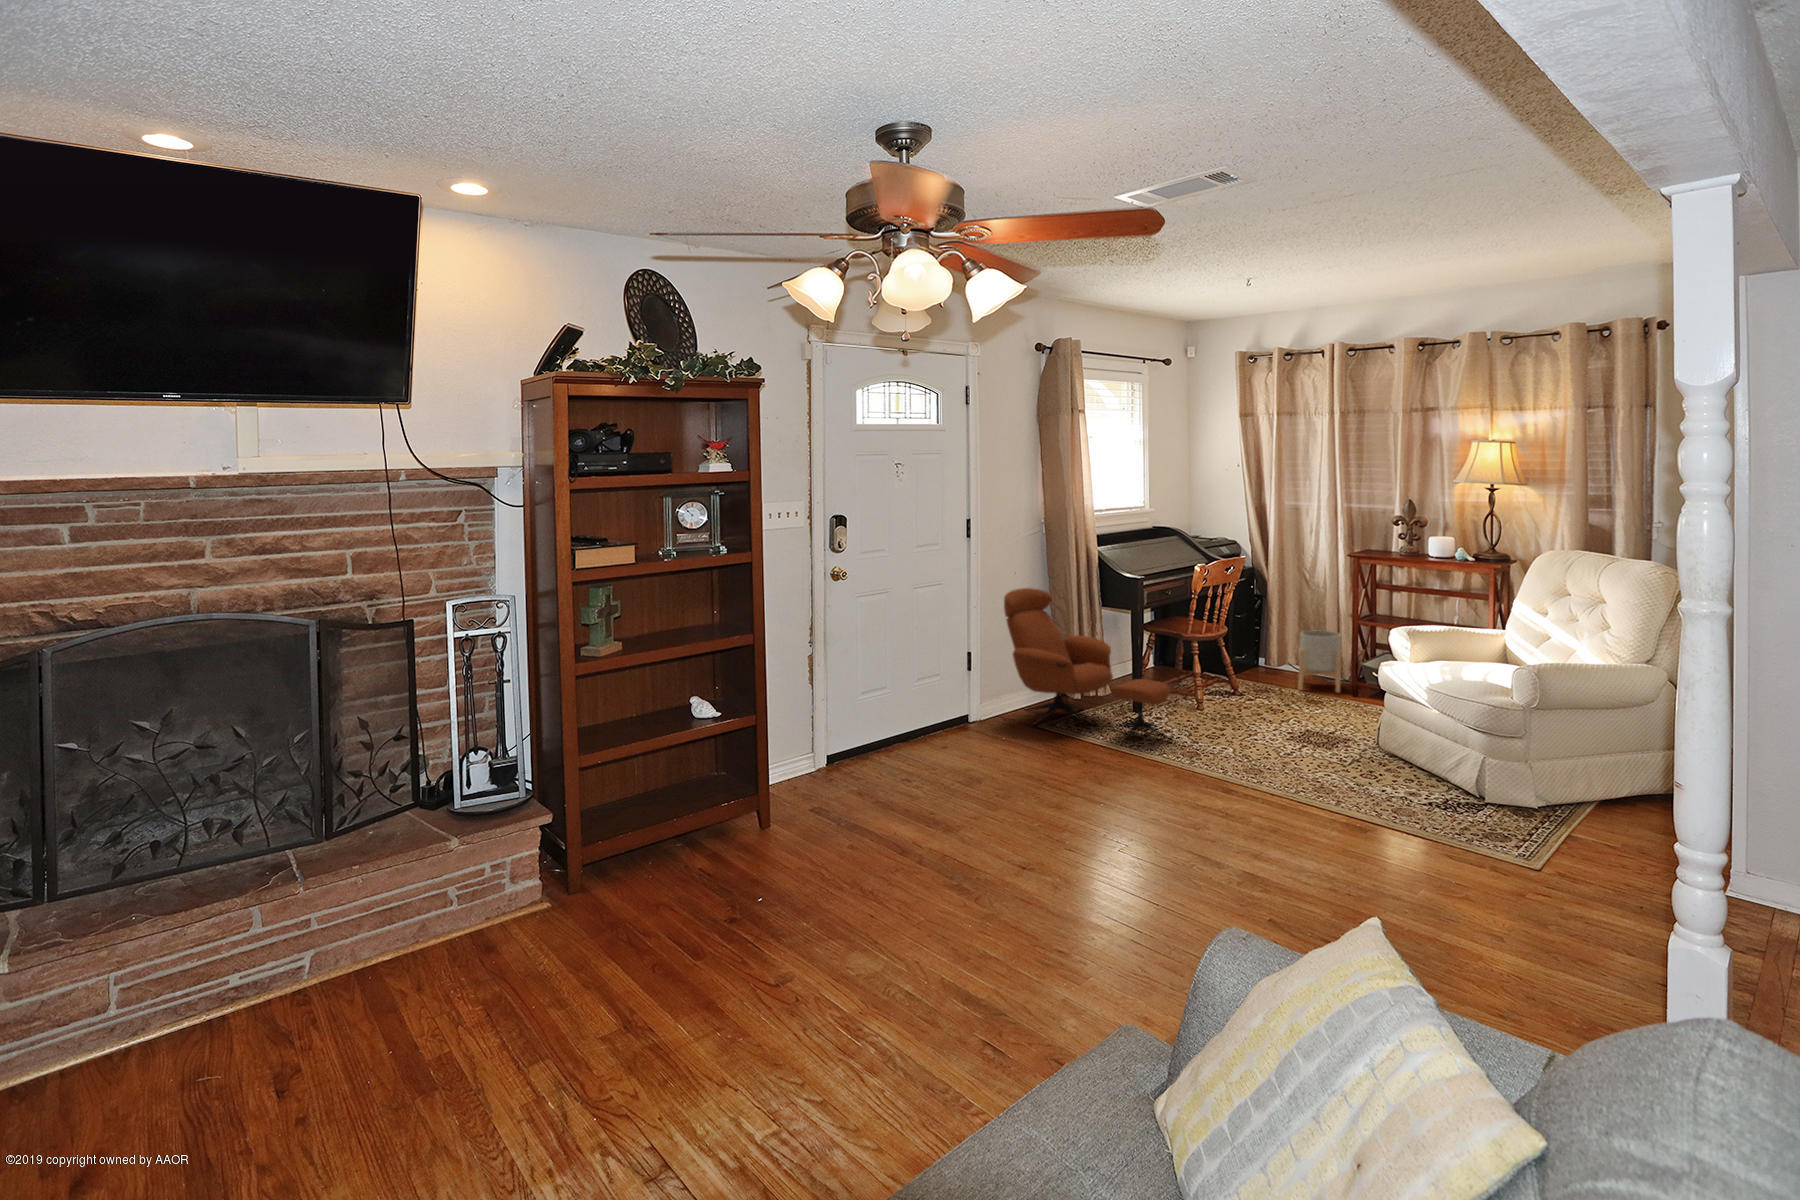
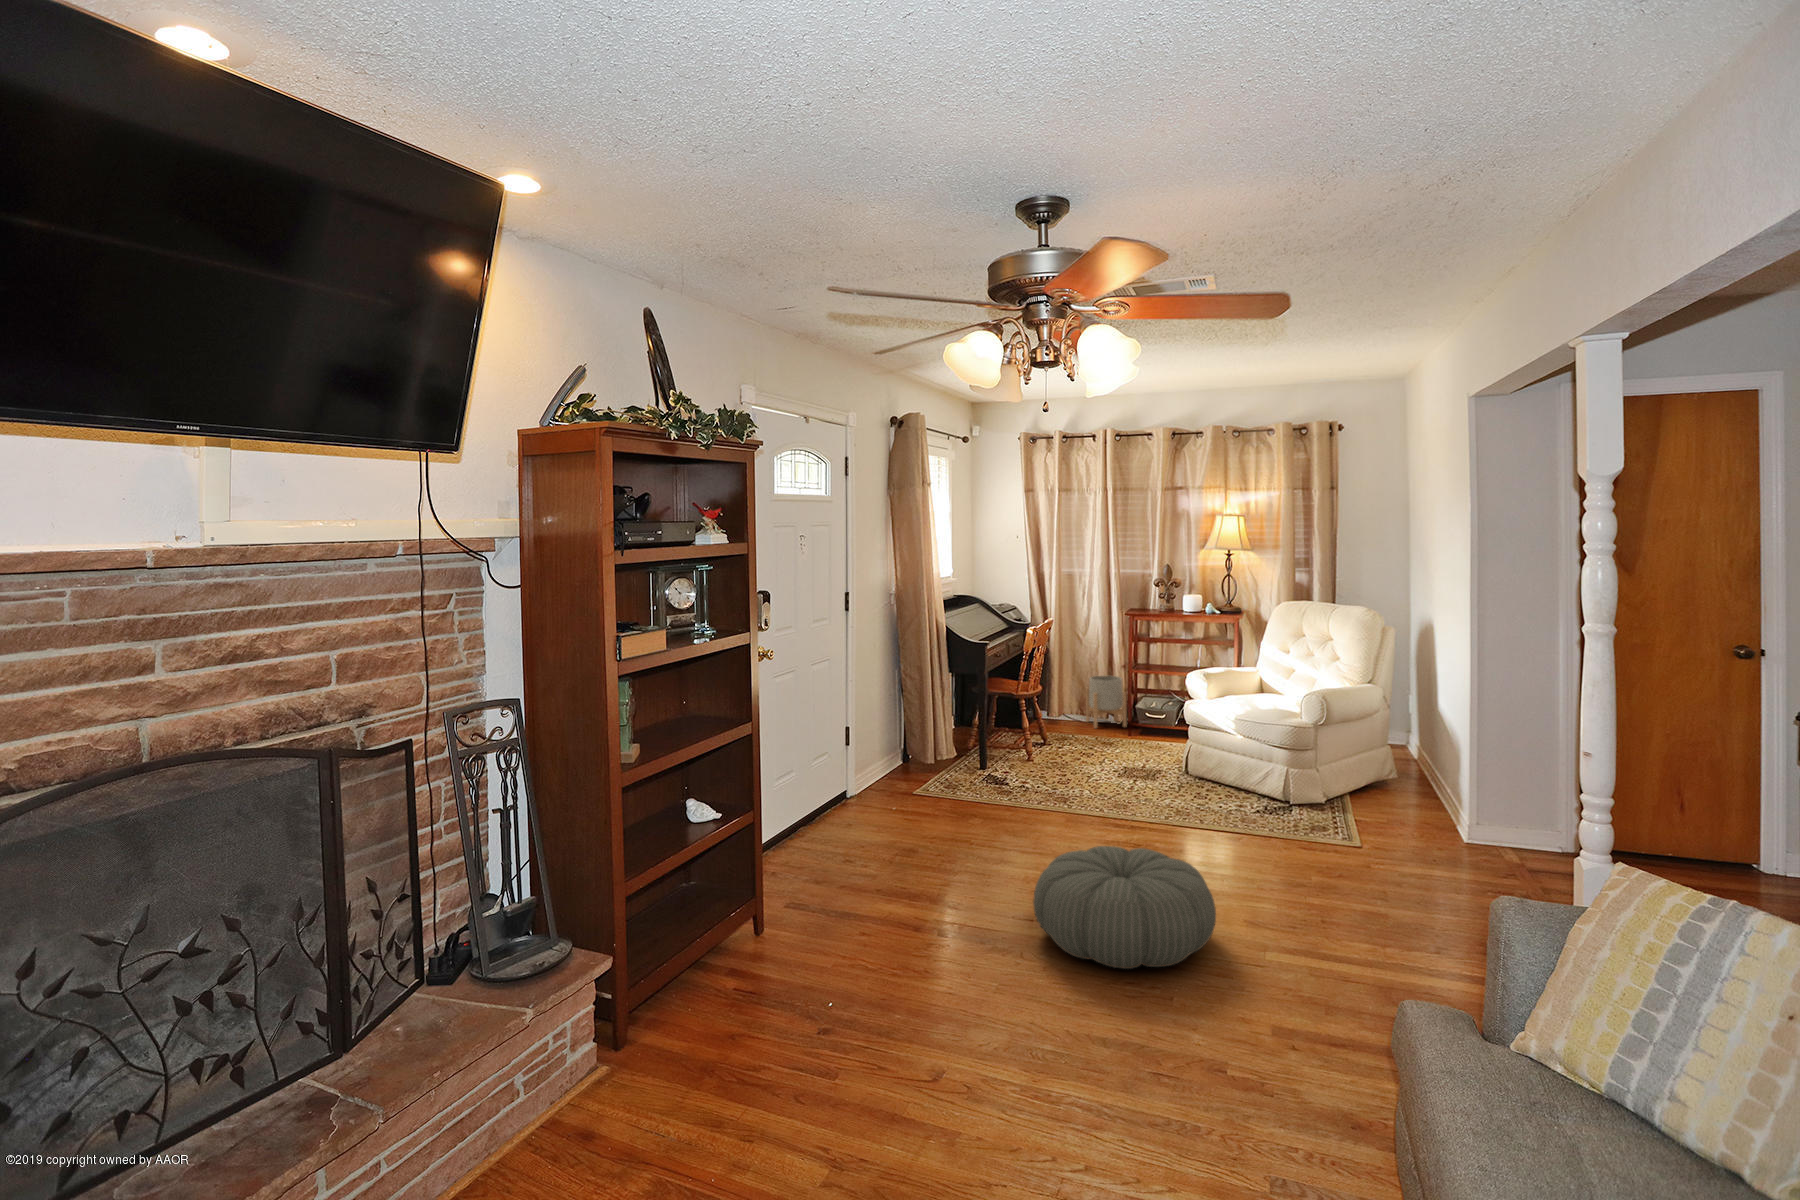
lounge chair: present [1004,588,1171,741] -> none [882,653,1057,791]
pouf: none [956,793,1142,915] -> present [1033,846,1216,969]

